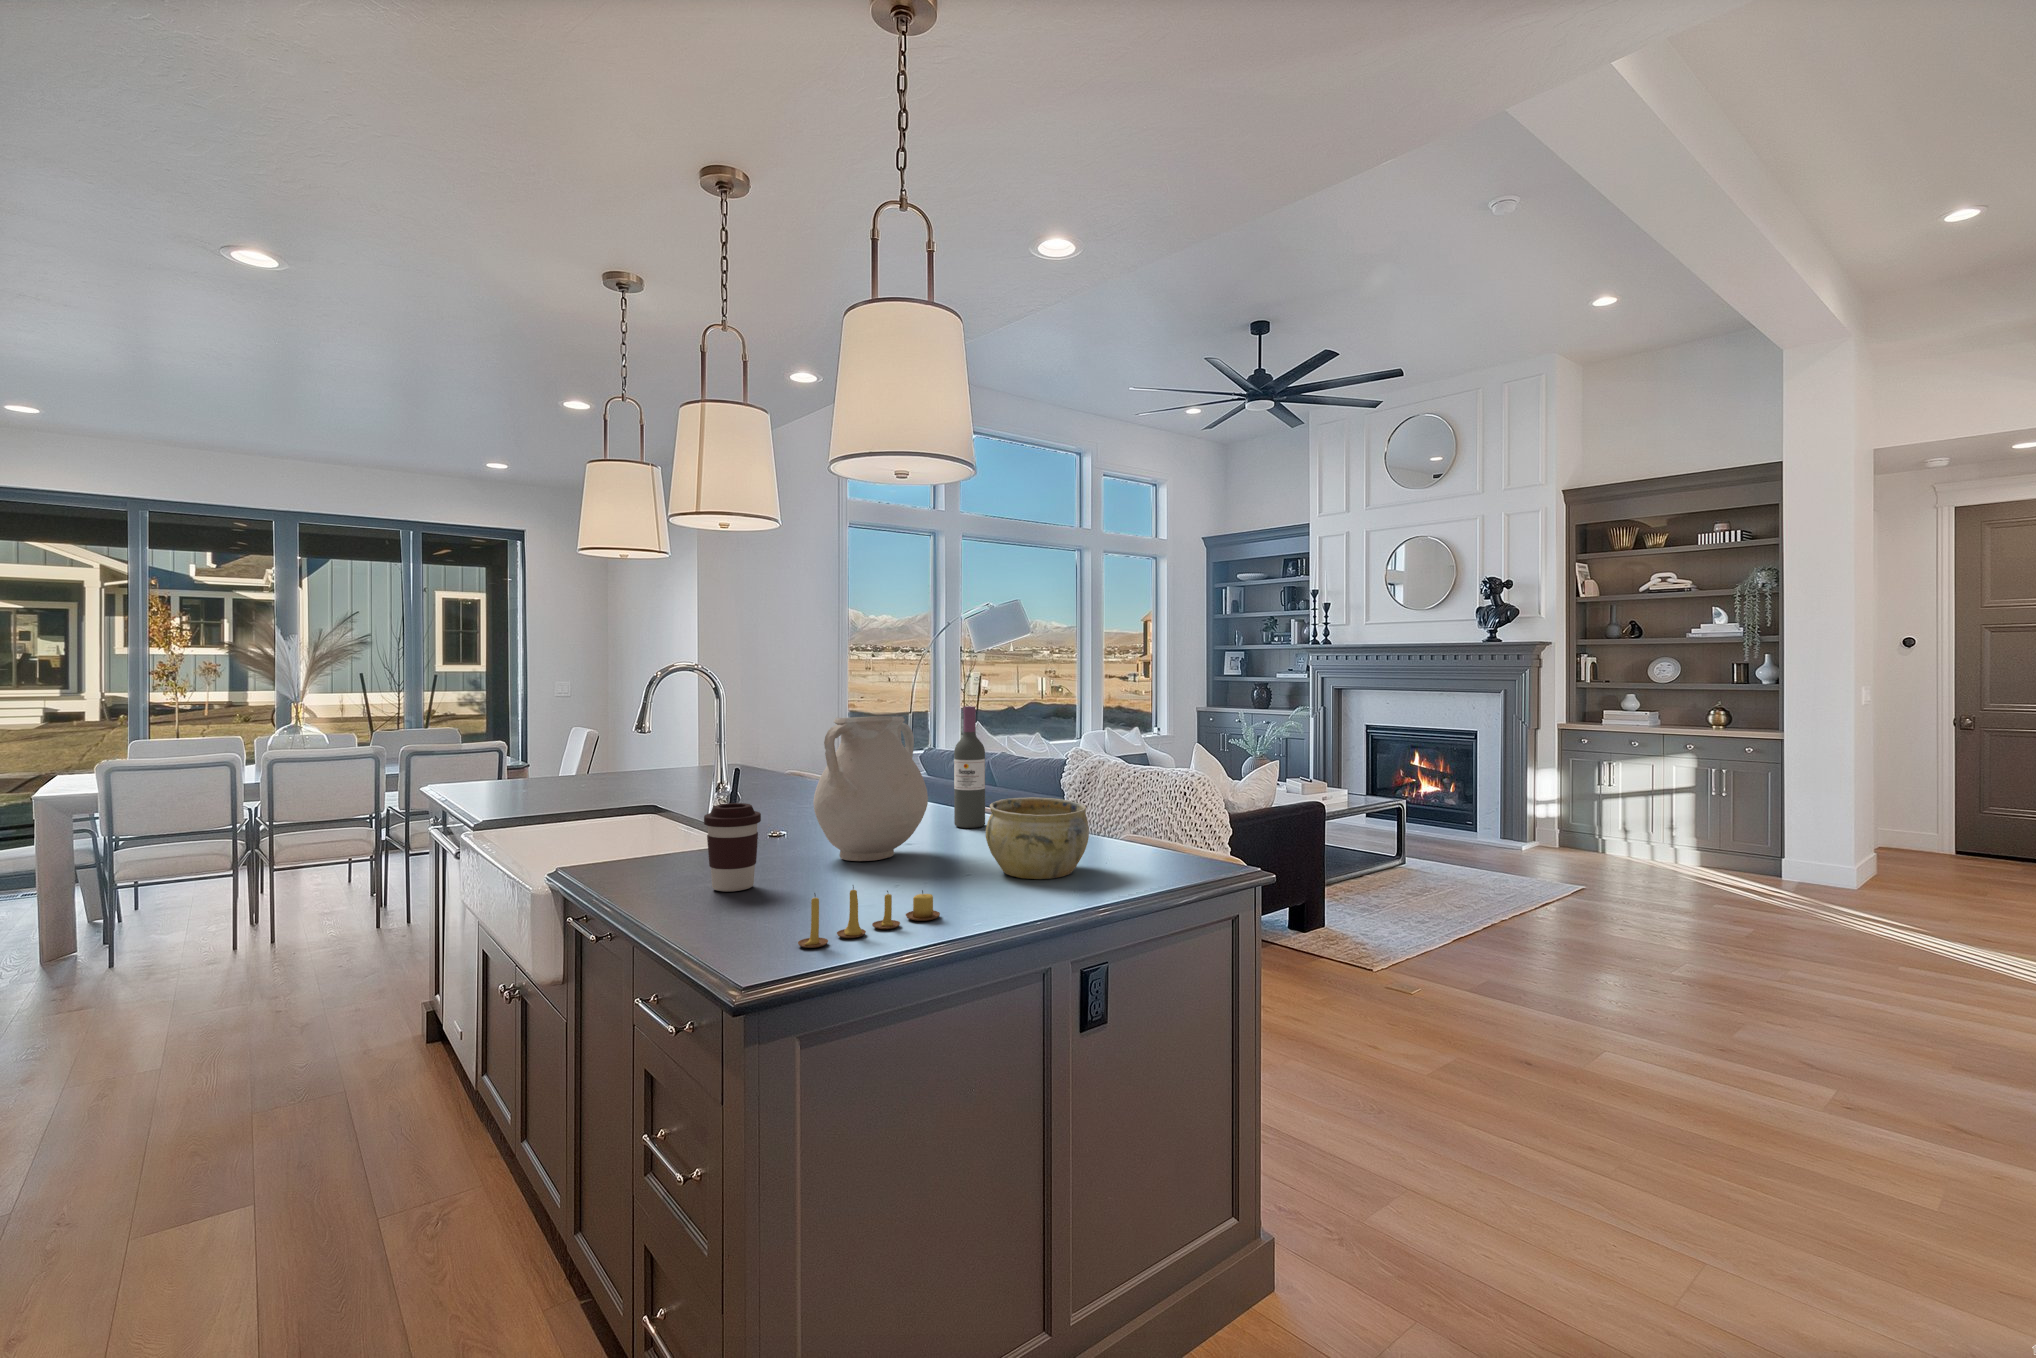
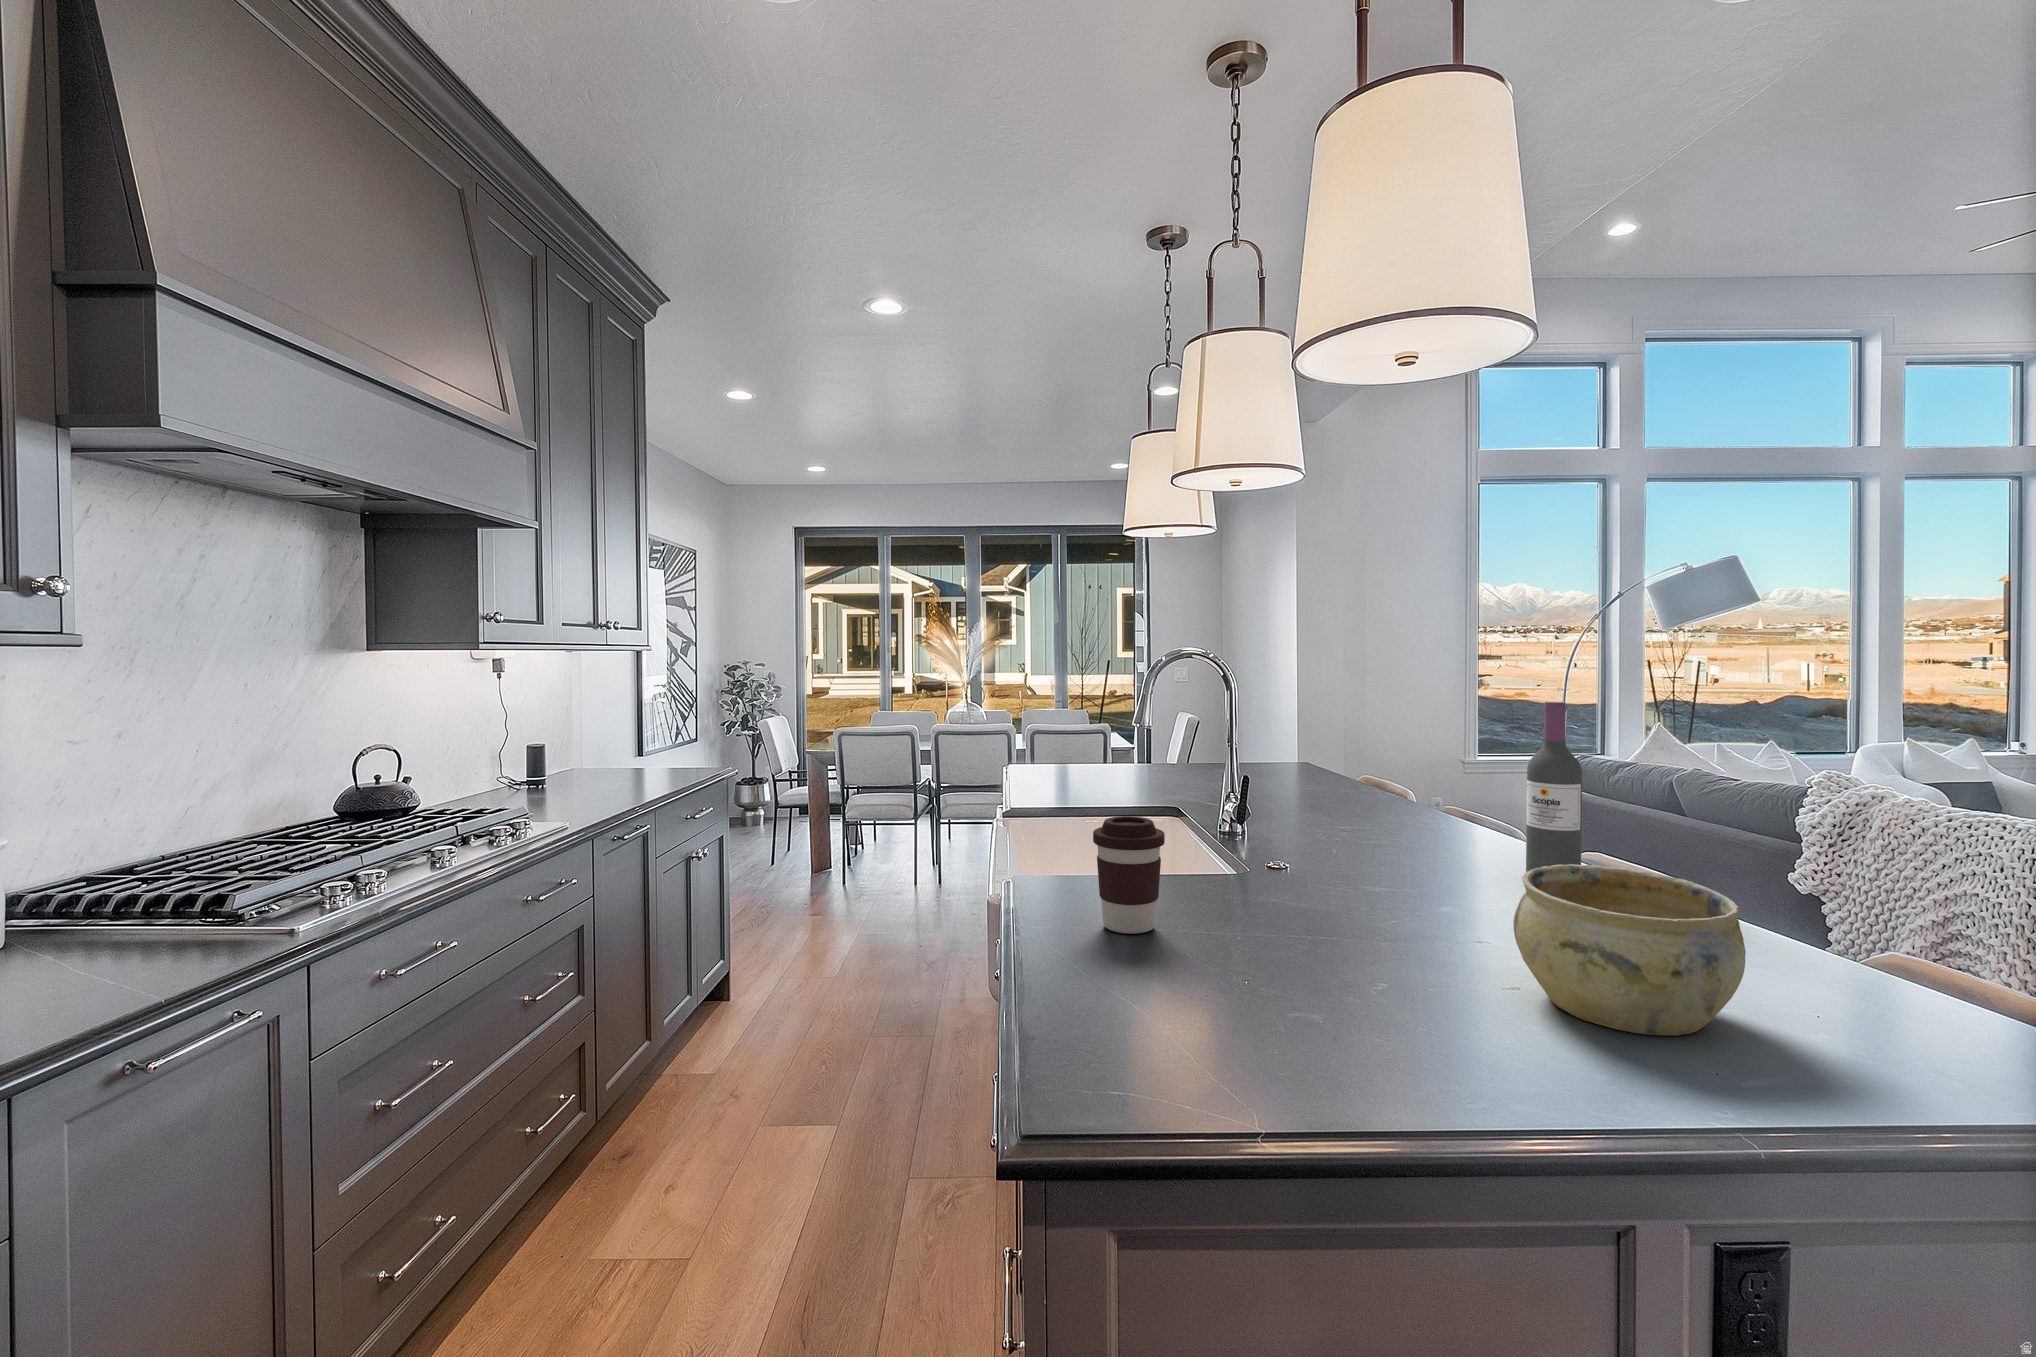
vase: present [813,716,928,861] -> none [1268,711,1443,920]
candle: present [798,886,940,948] -> none [1081,987,1353,1079]

